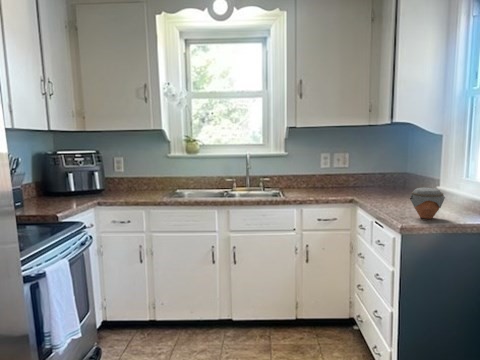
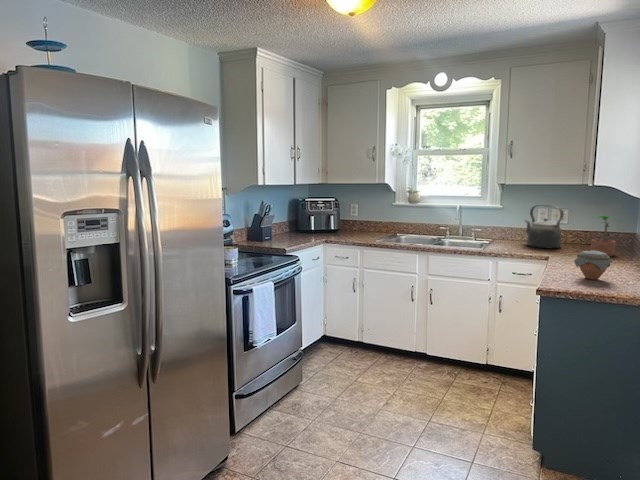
kettle: none [312,148,351,192] -> present [525,205,563,248]
potted plant: none [379,155,402,194] -> present [590,215,616,256]

